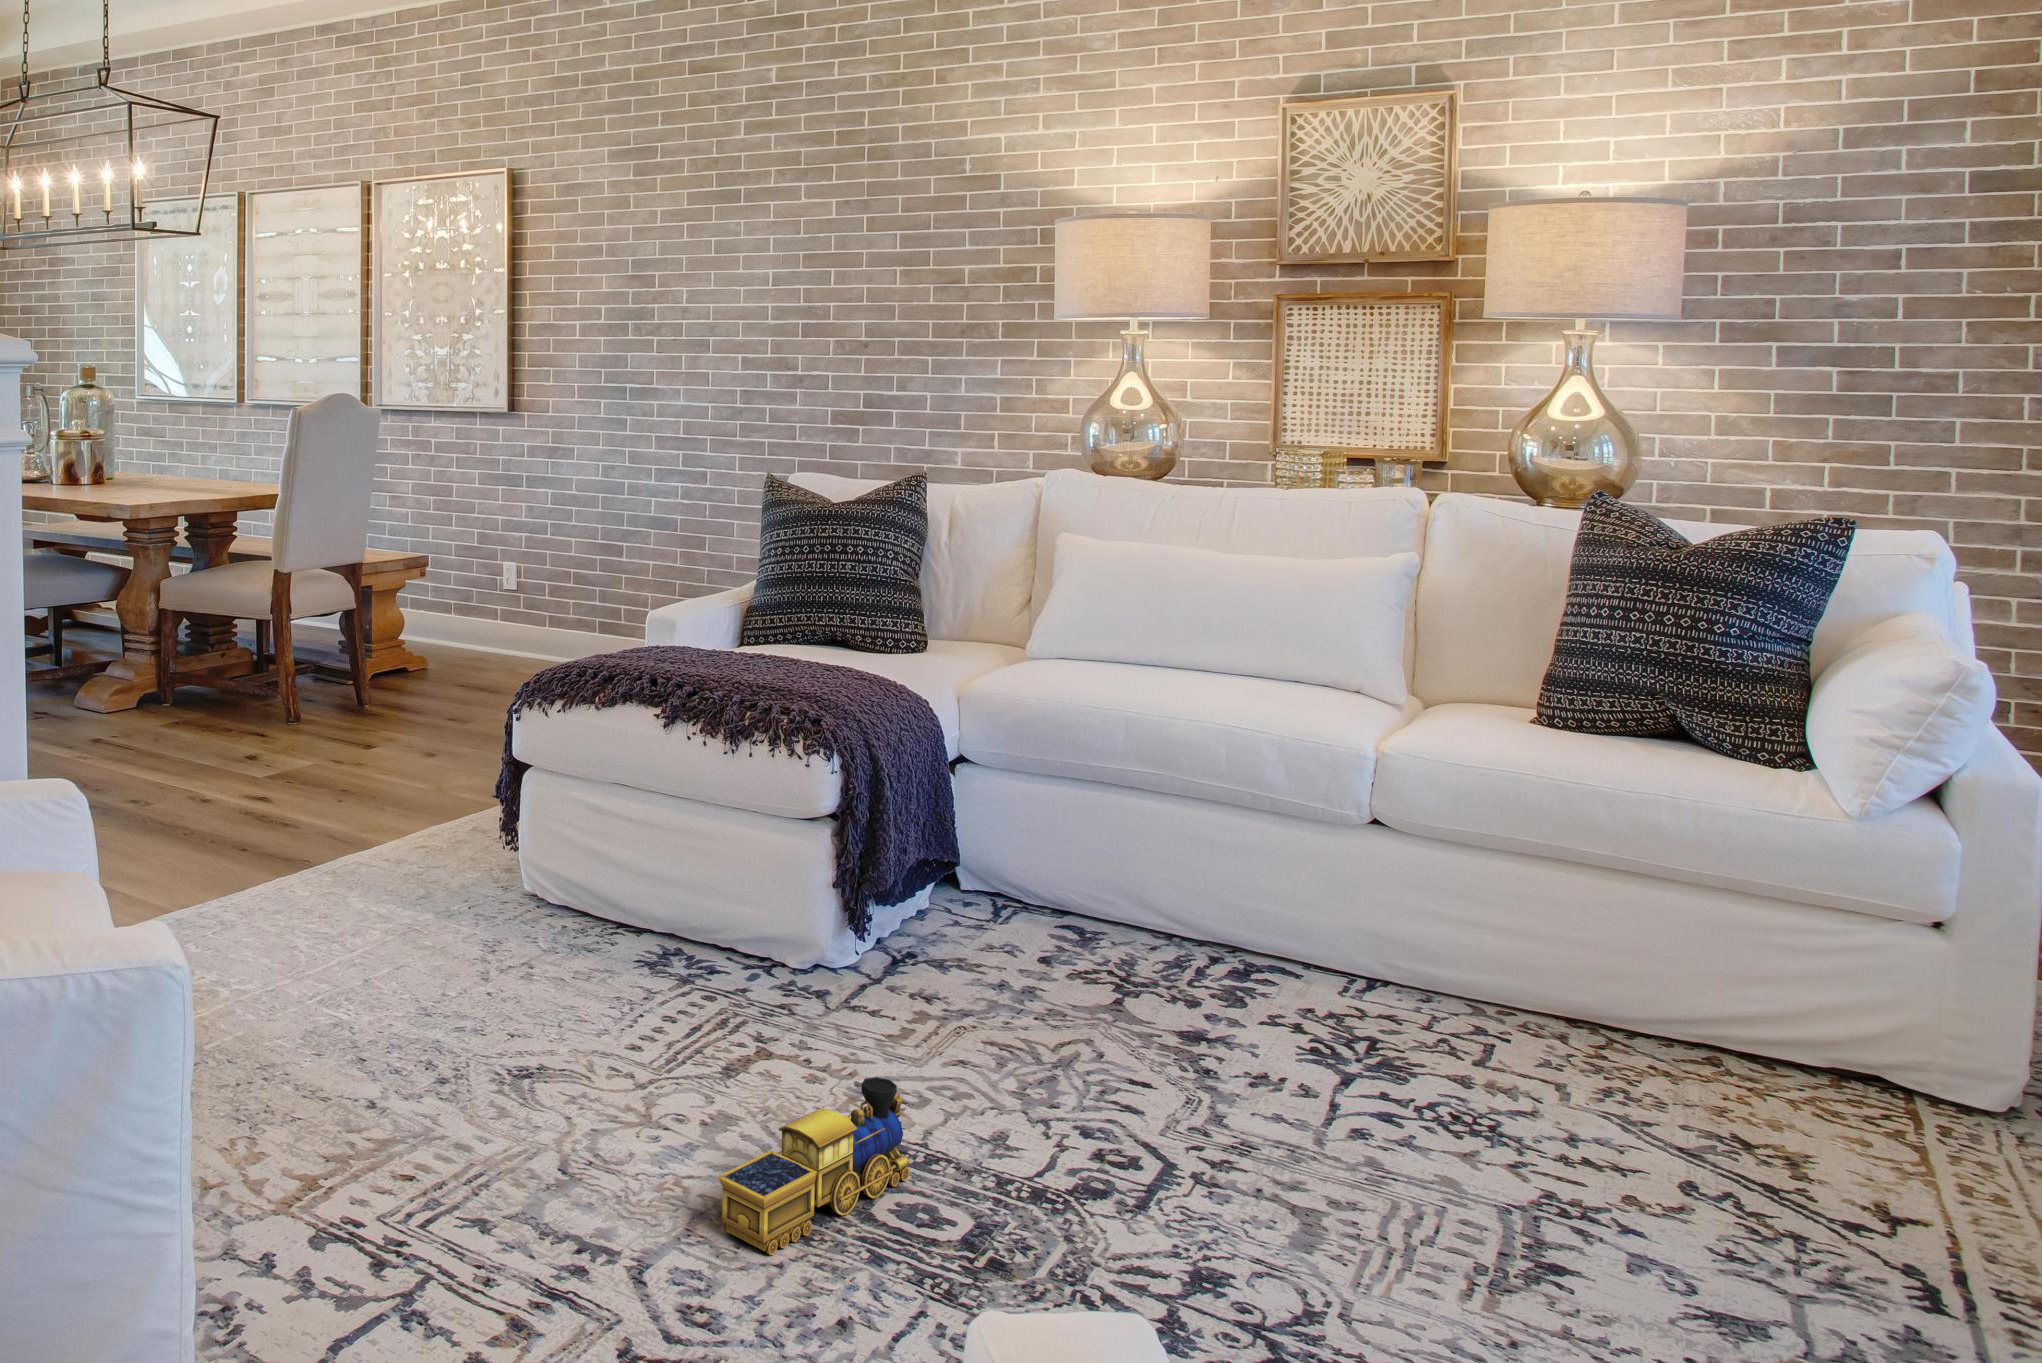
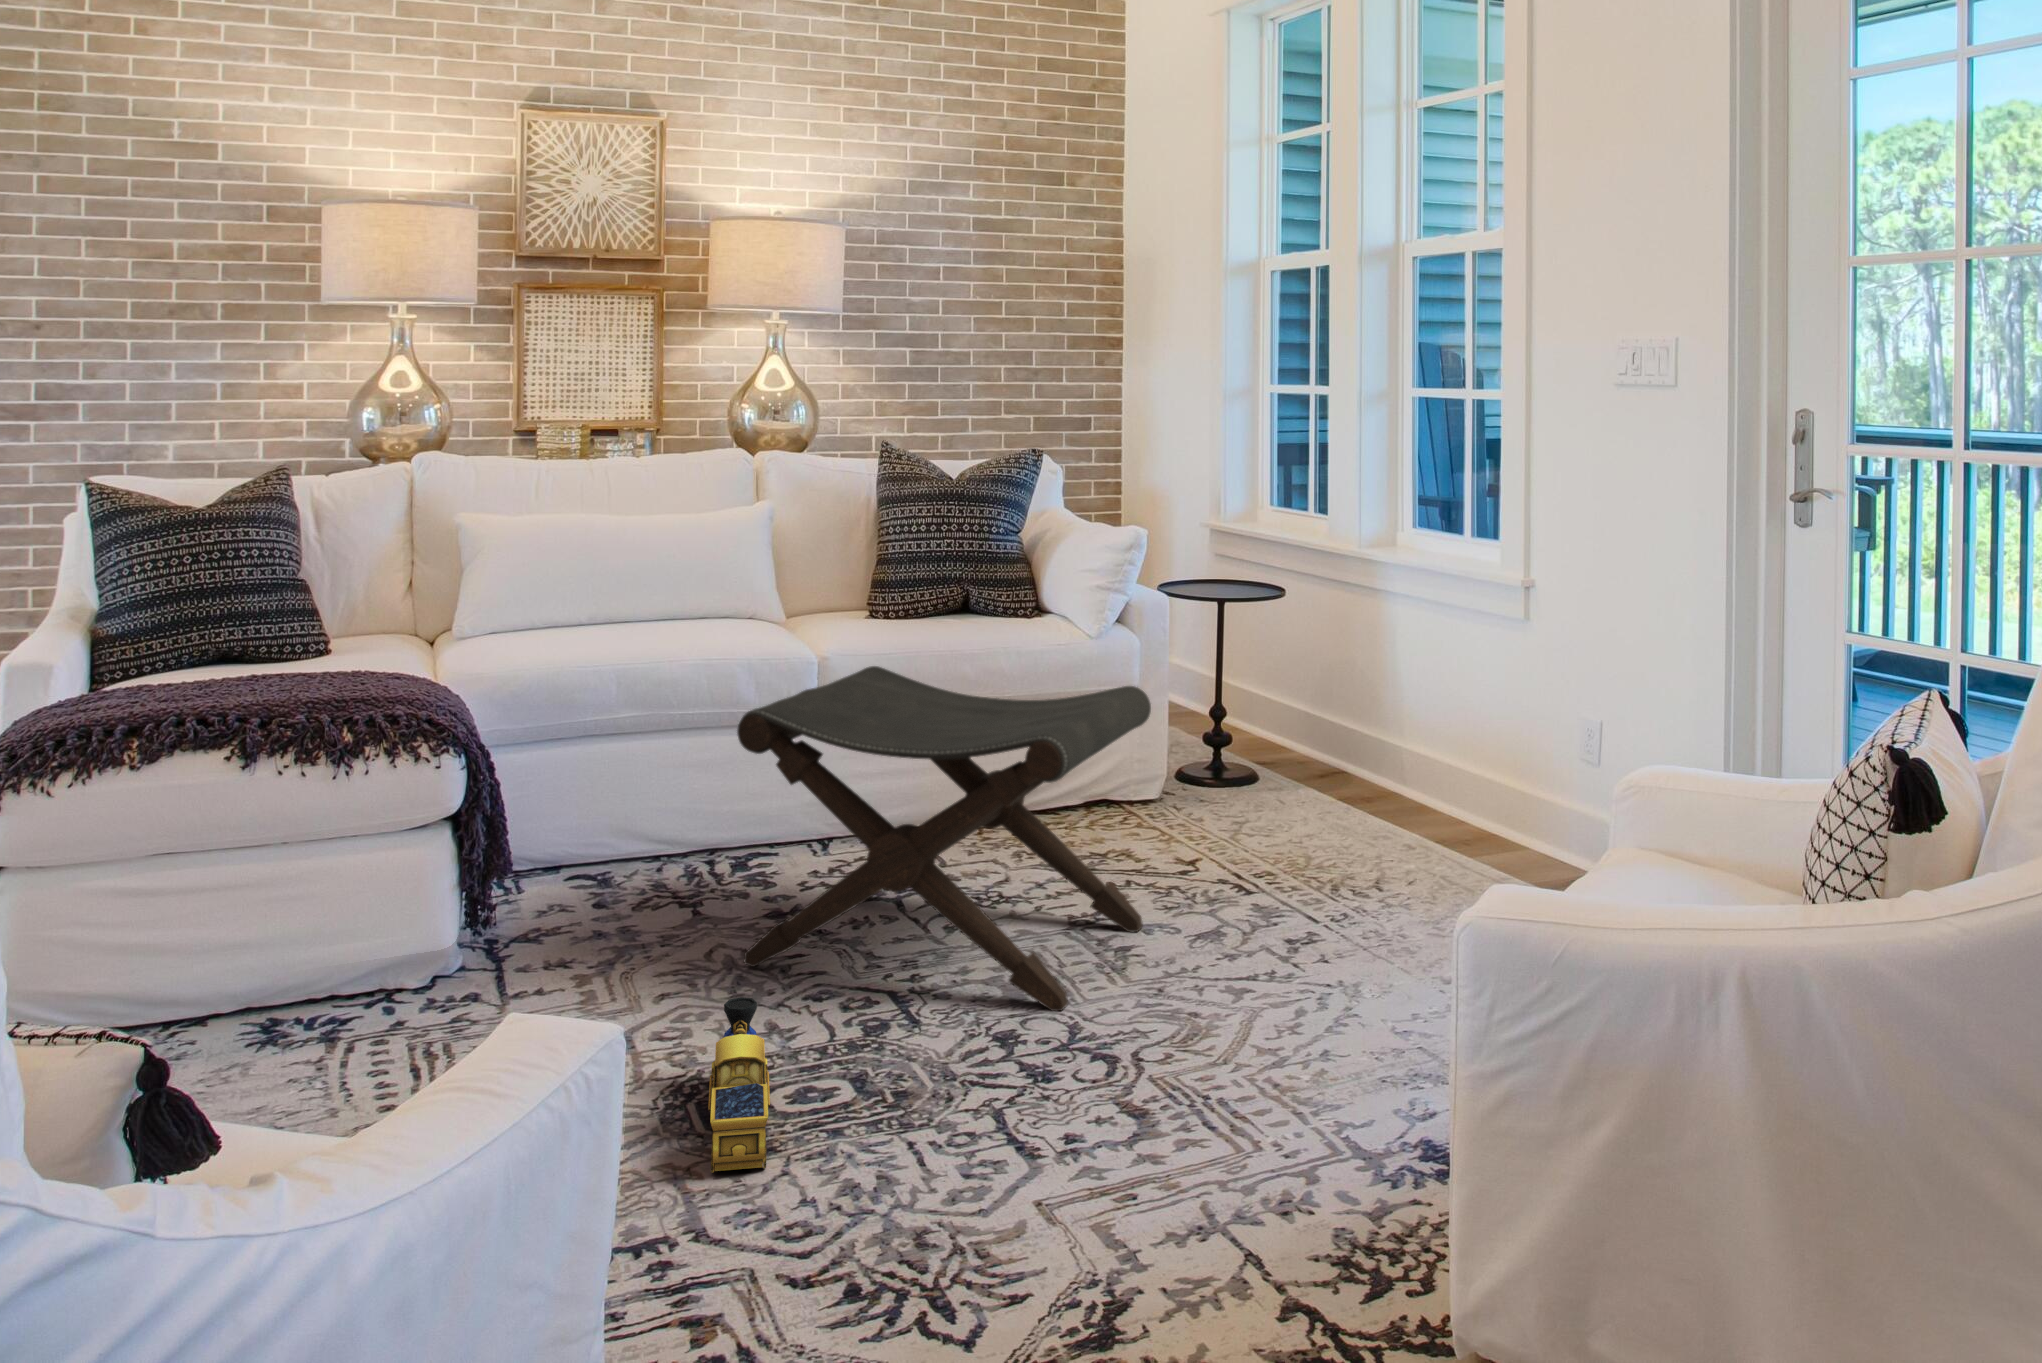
footstool: none [1061,770,1657,1283] -> present [737,666,1151,1011]

